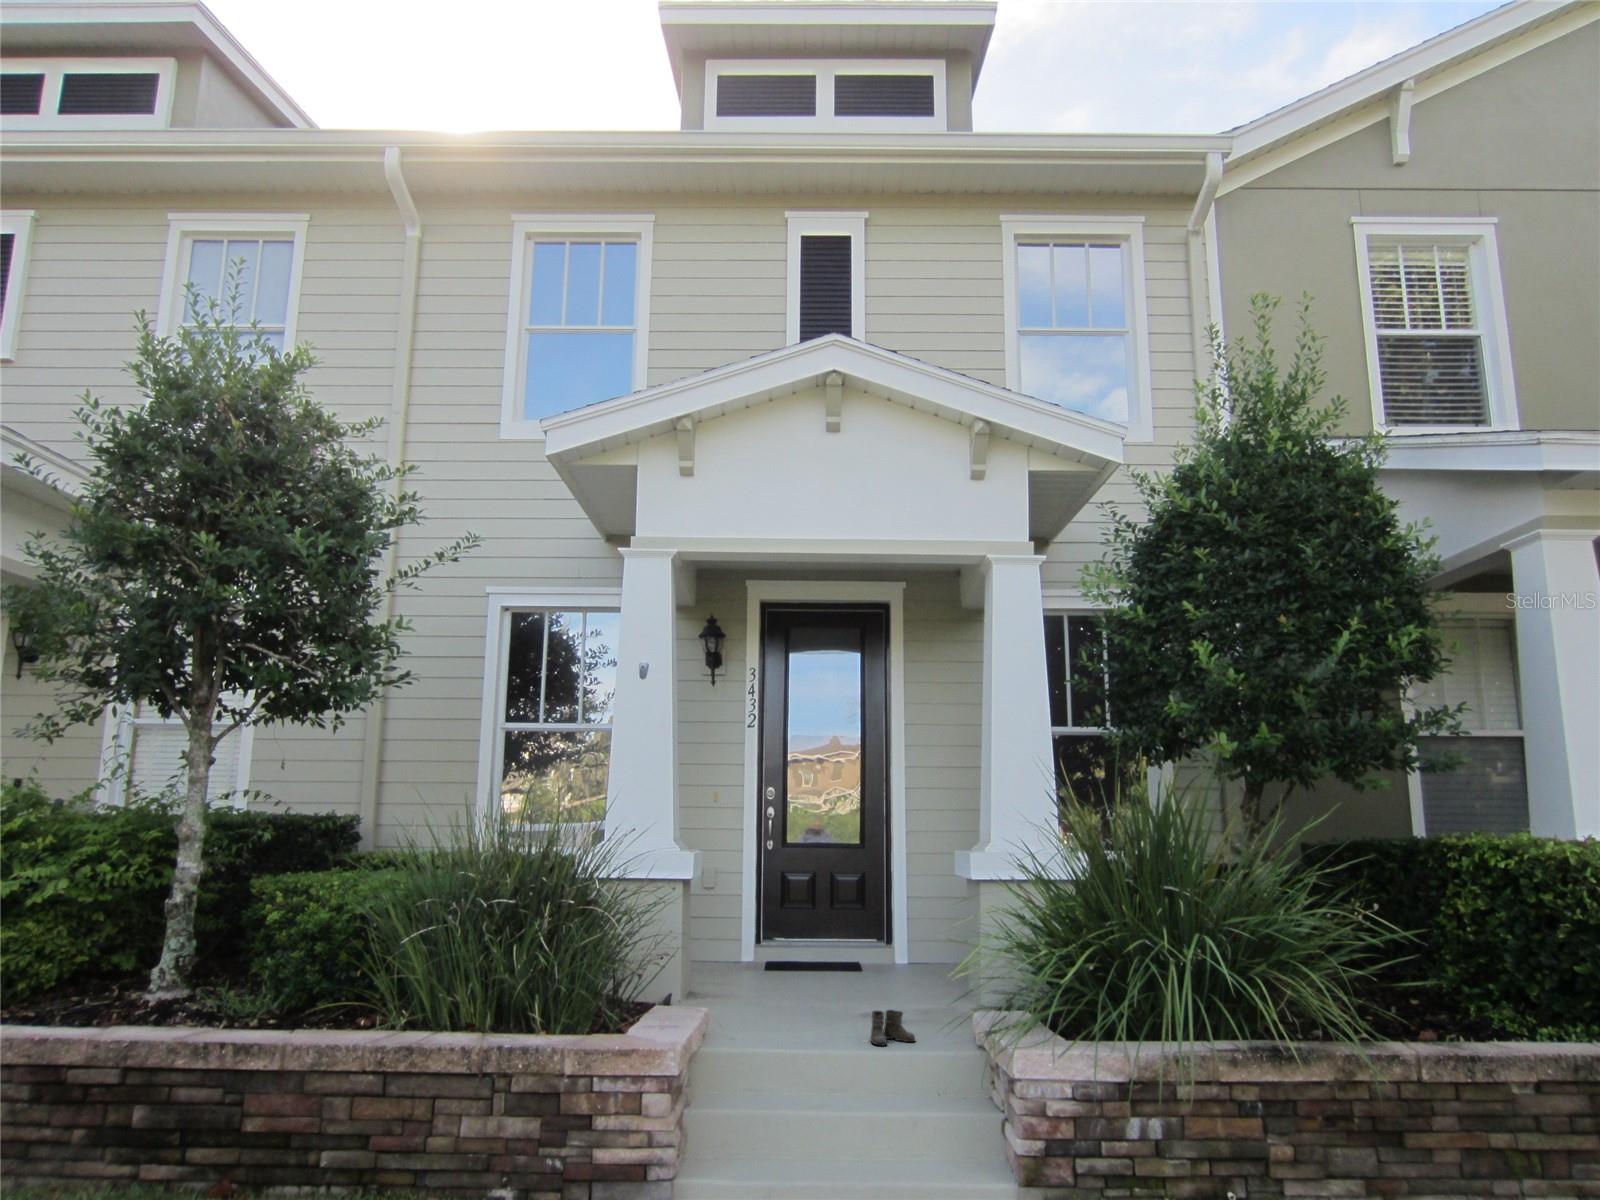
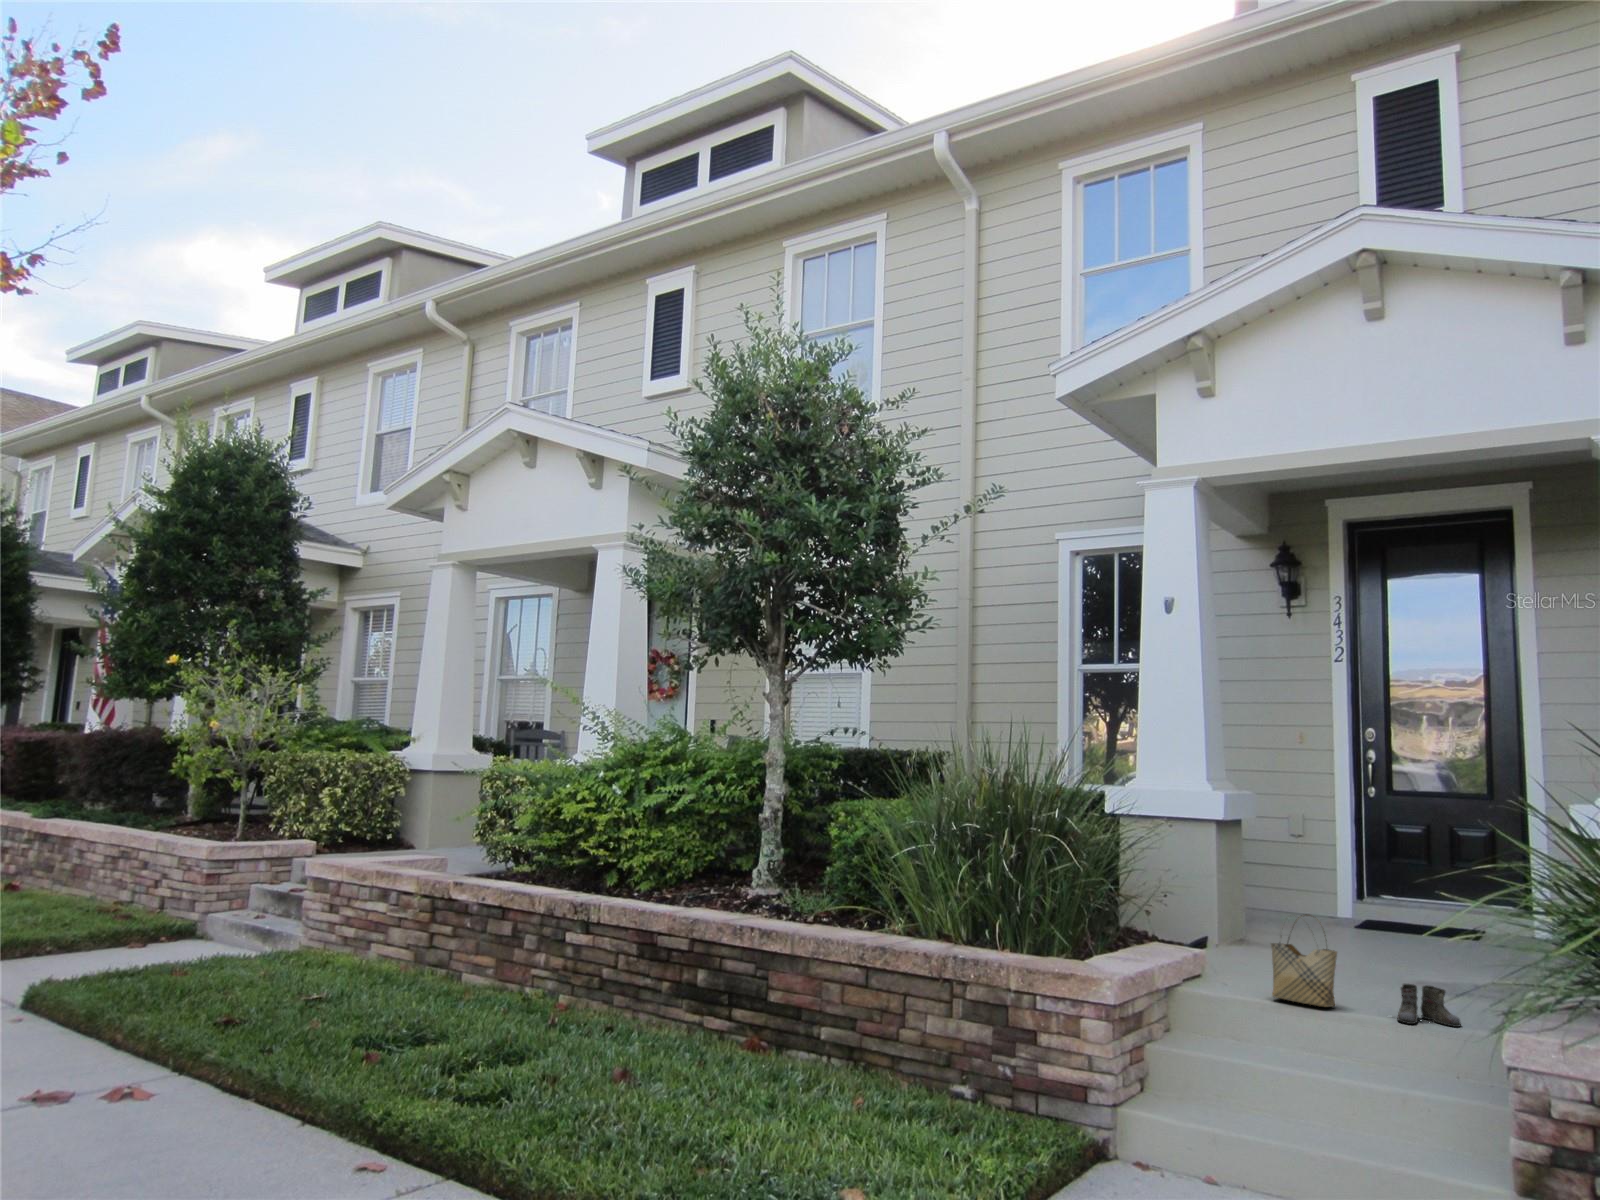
woven basket: none [767,959,823,1042] -> present [1271,914,1337,1007]

